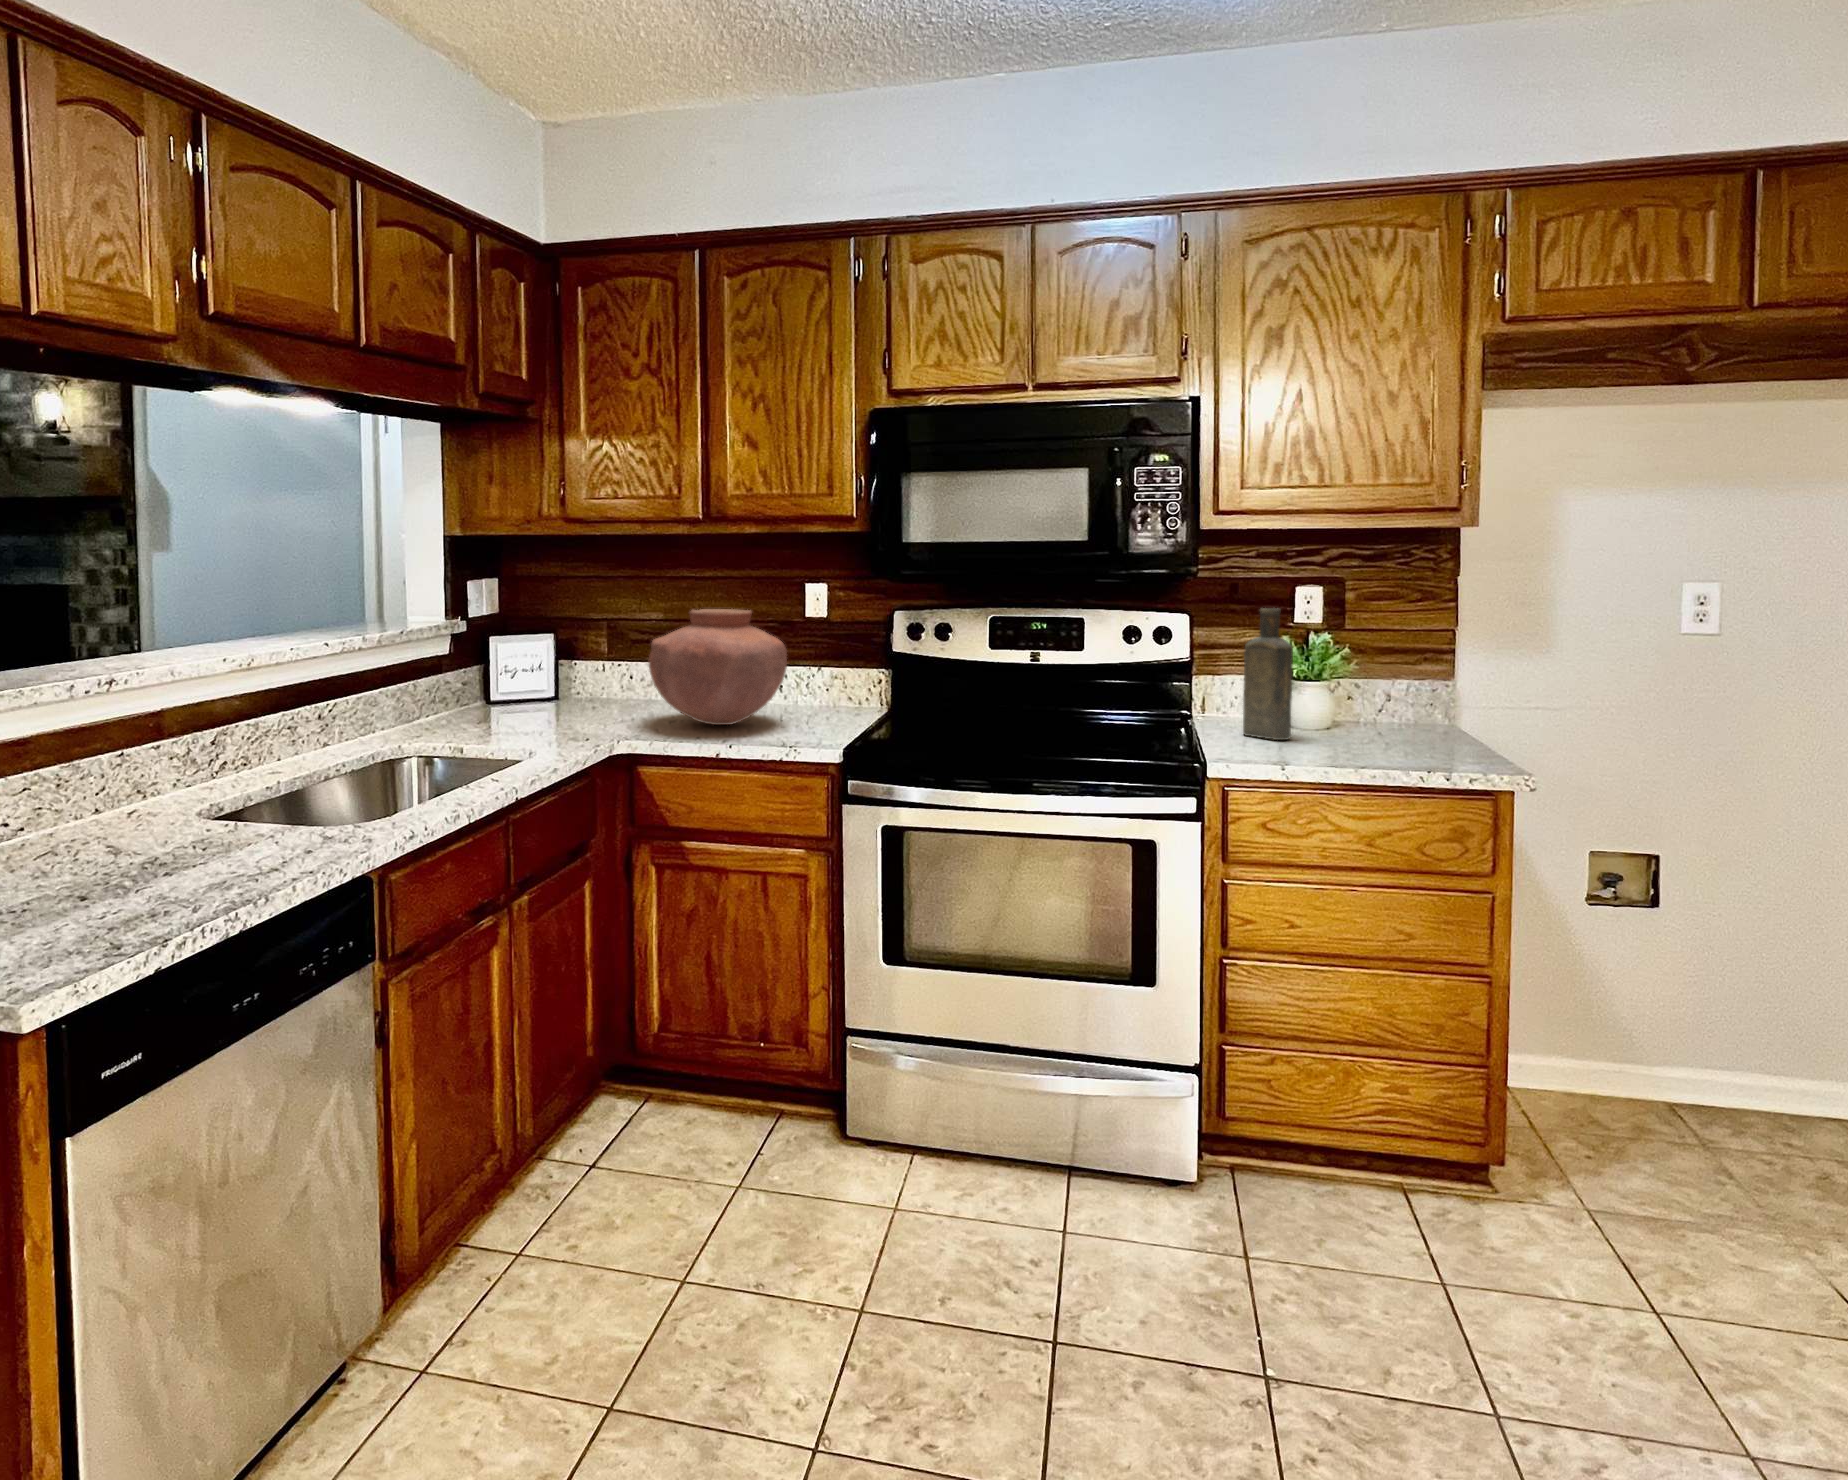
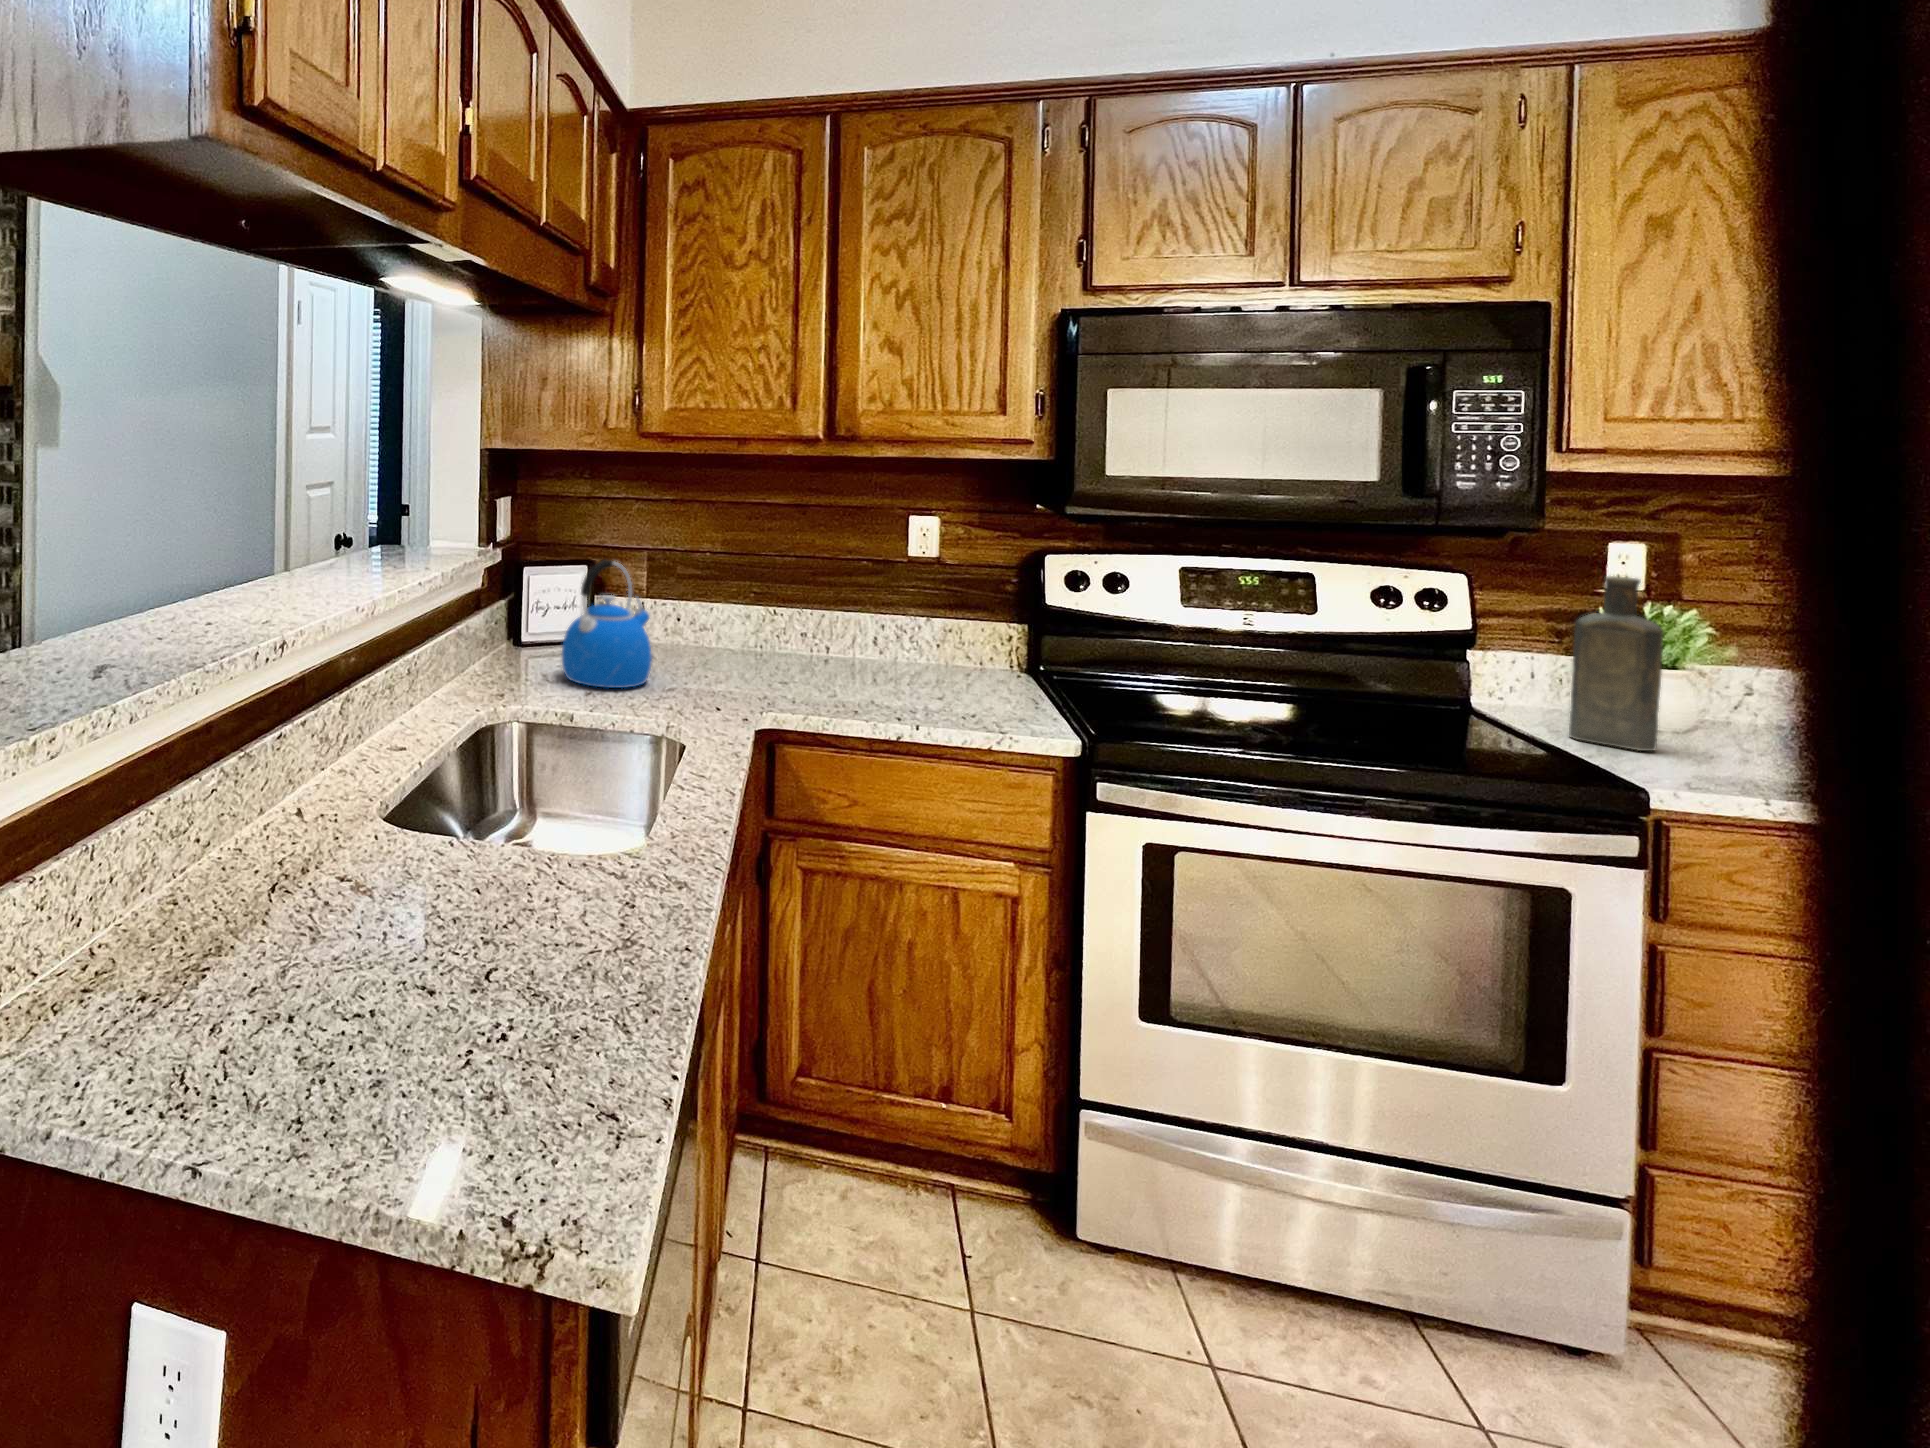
vase: present [648,609,787,725] -> none [767,551,951,700]
kettle: none [497,621,578,722] -> present [562,560,652,688]

